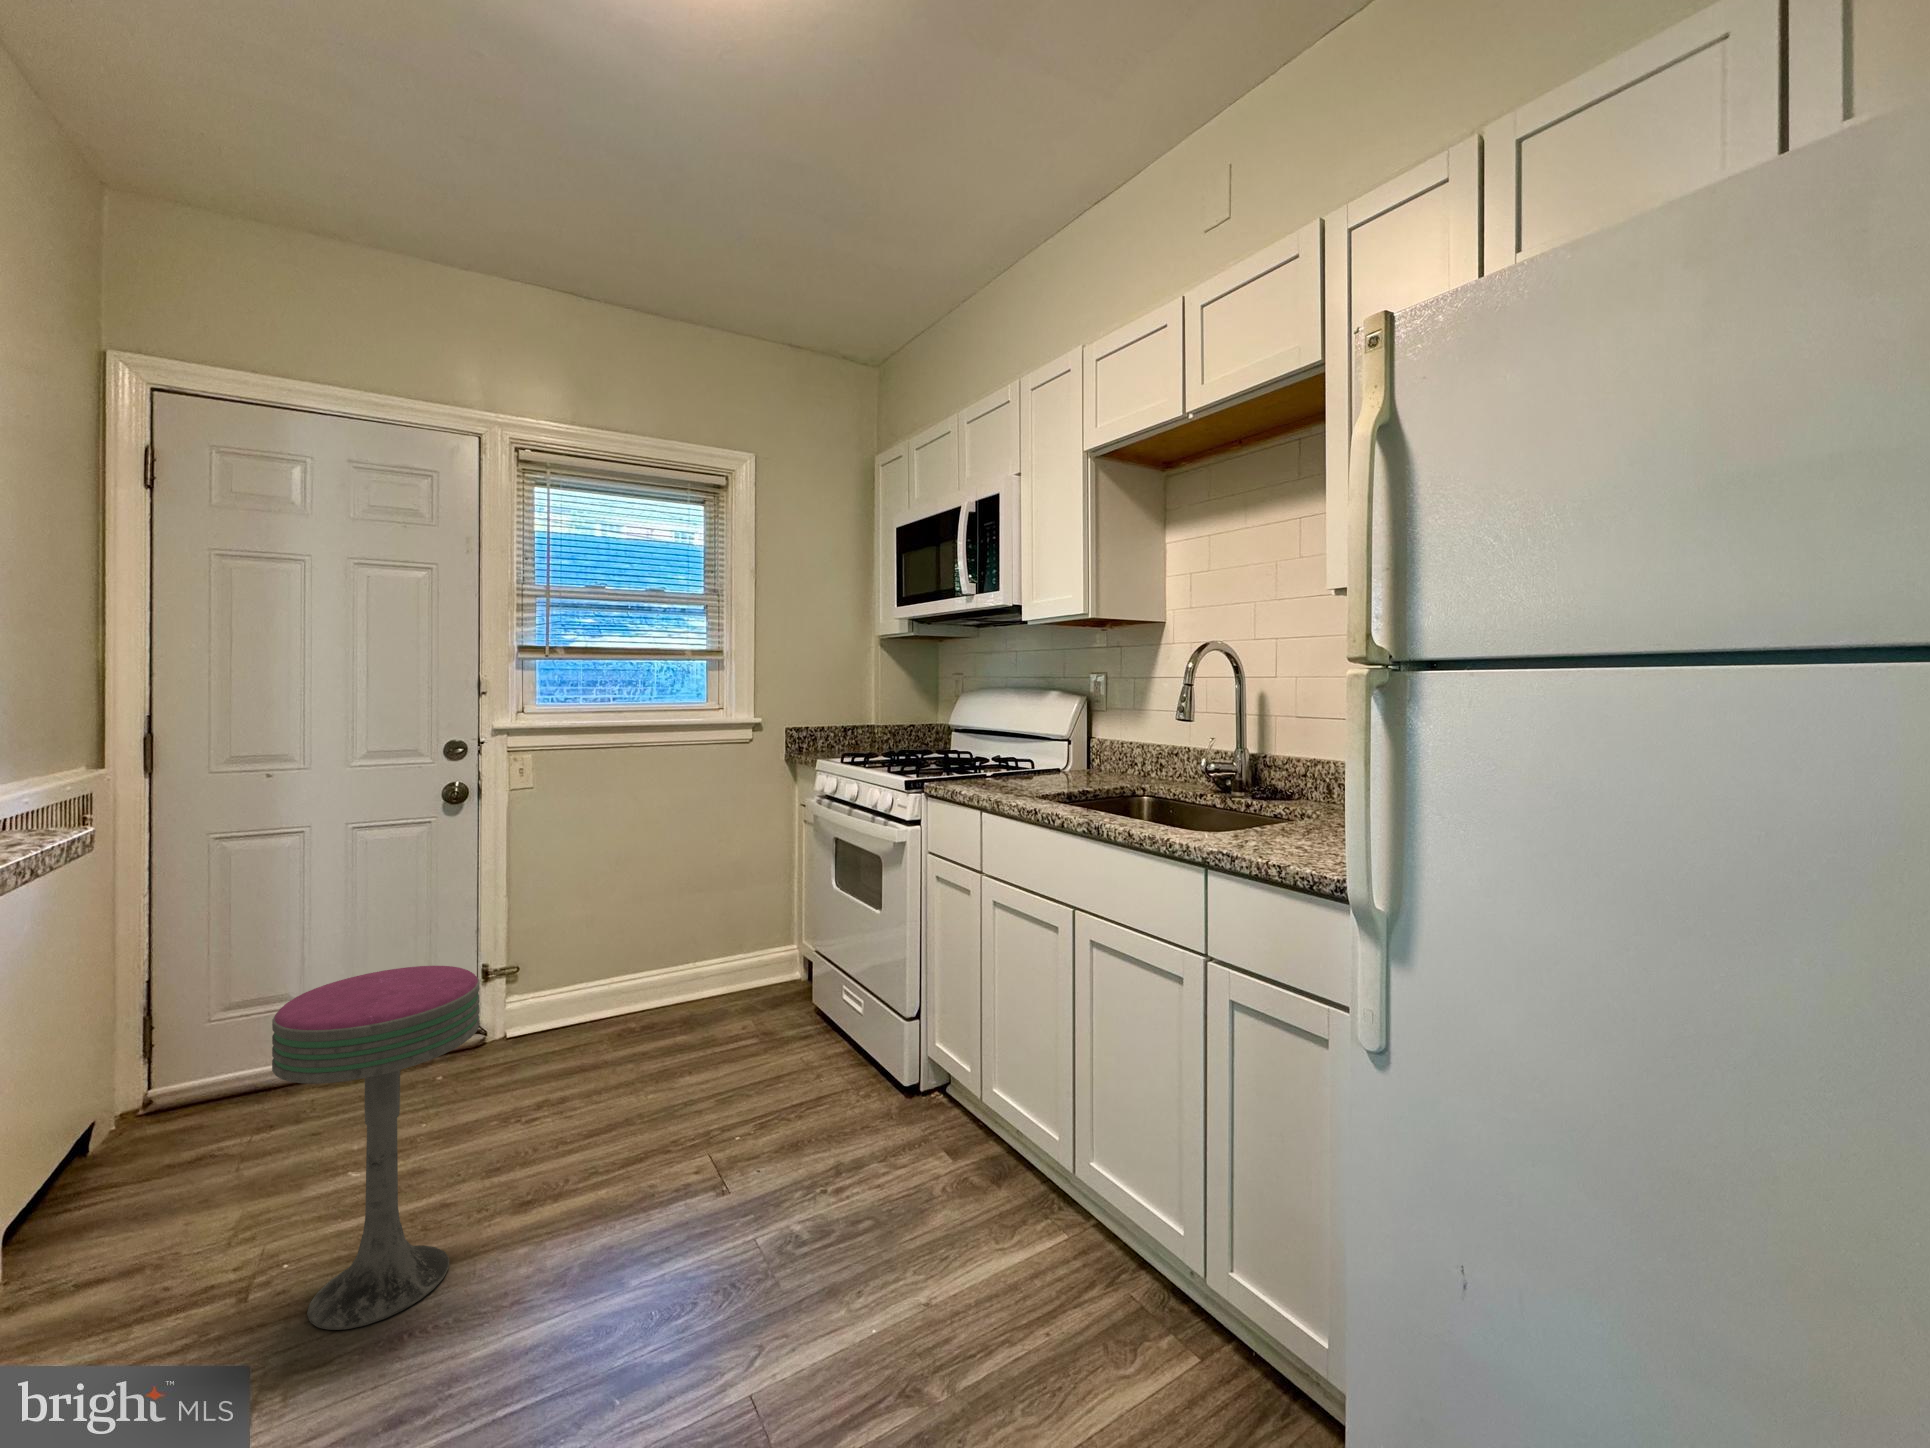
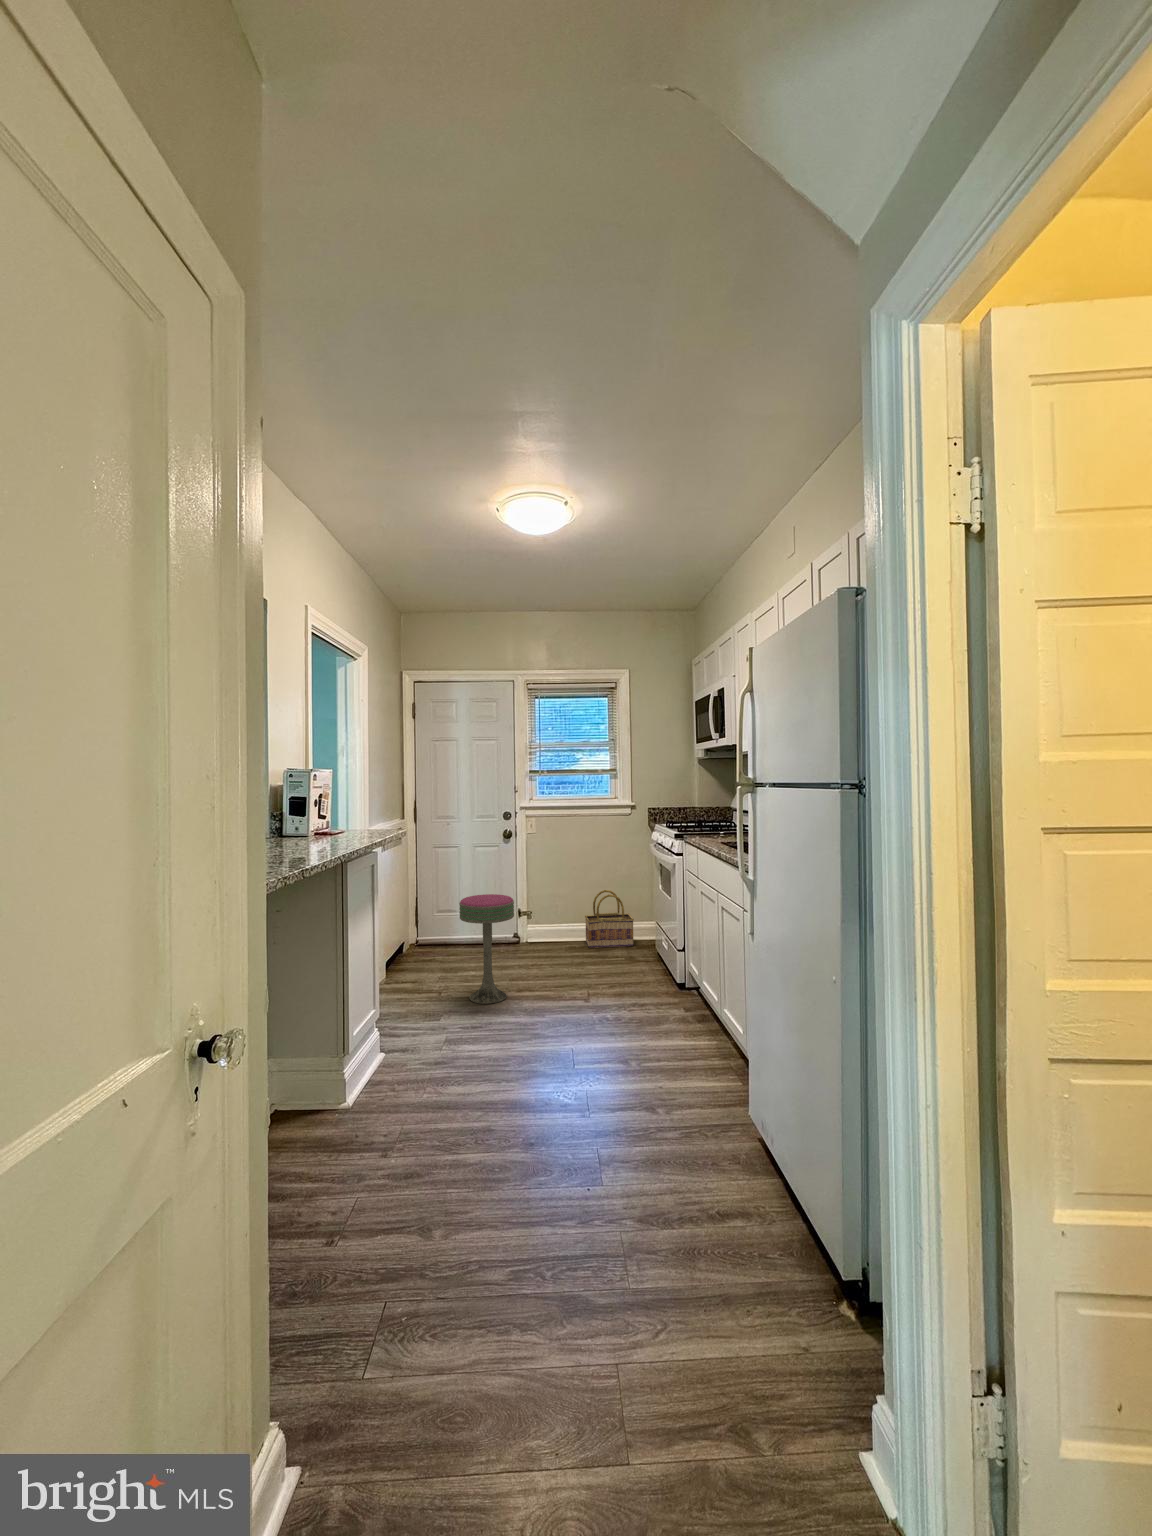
basket: none [651,897,764,1029] -> present [585,890,634,948]

